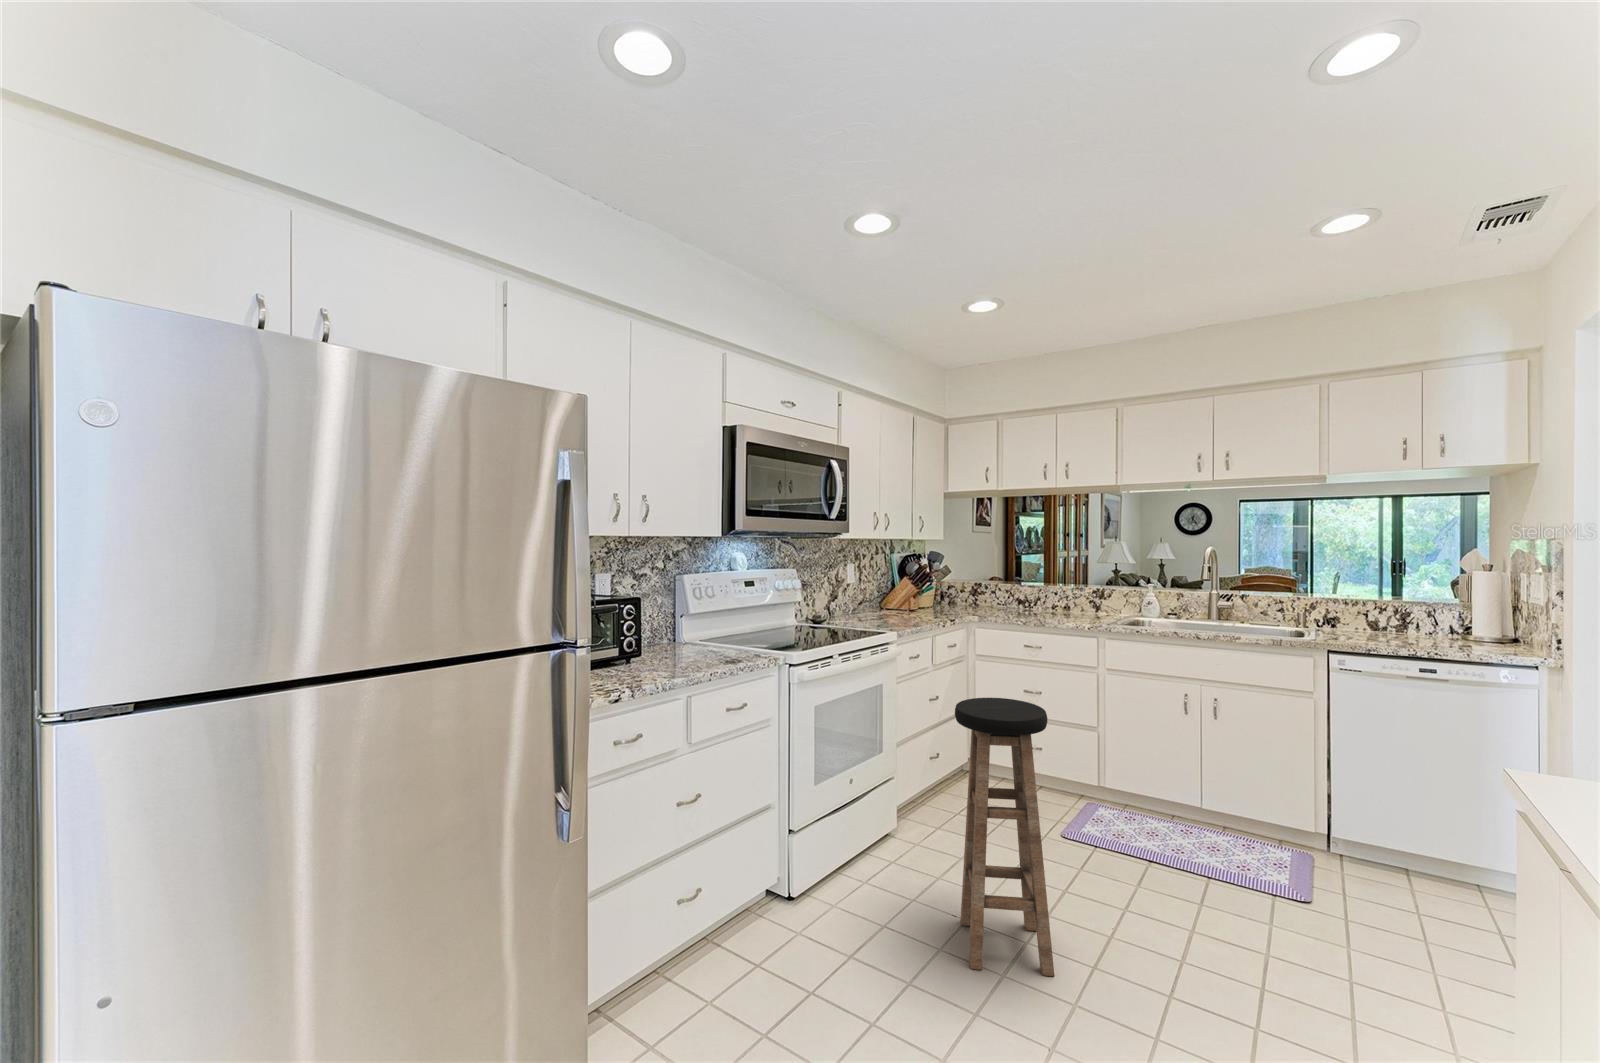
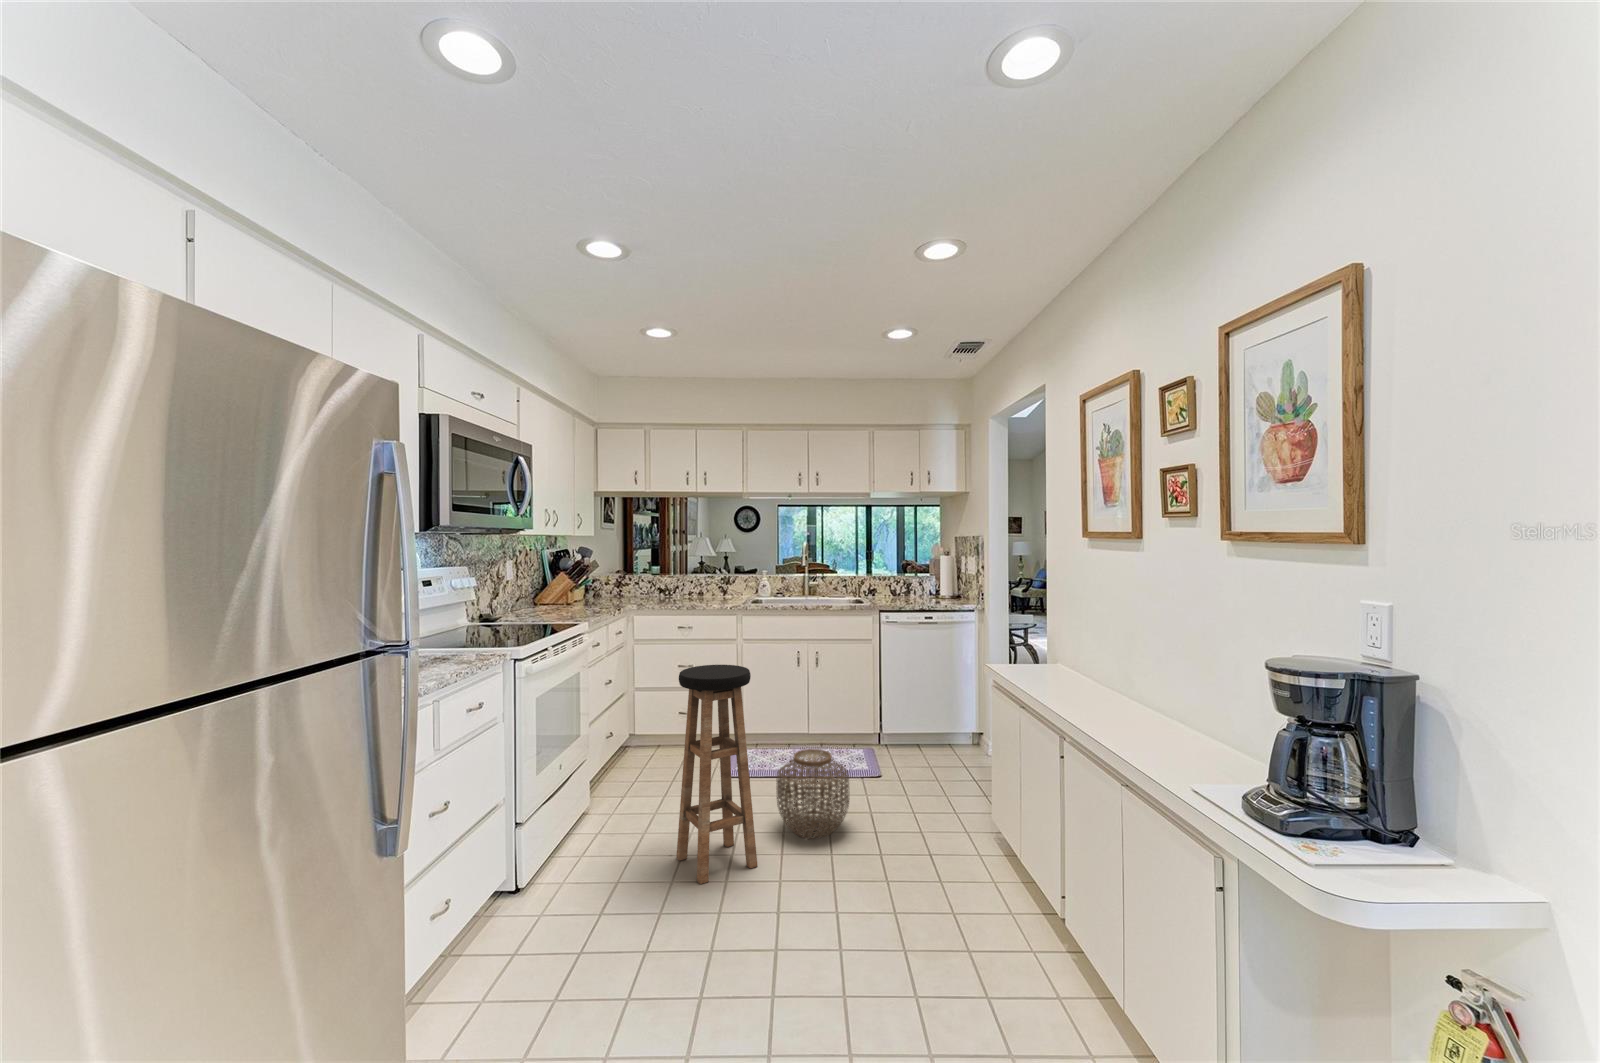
woven basket: none [1102,835,1221,973] -> present [777,749,849,839]

